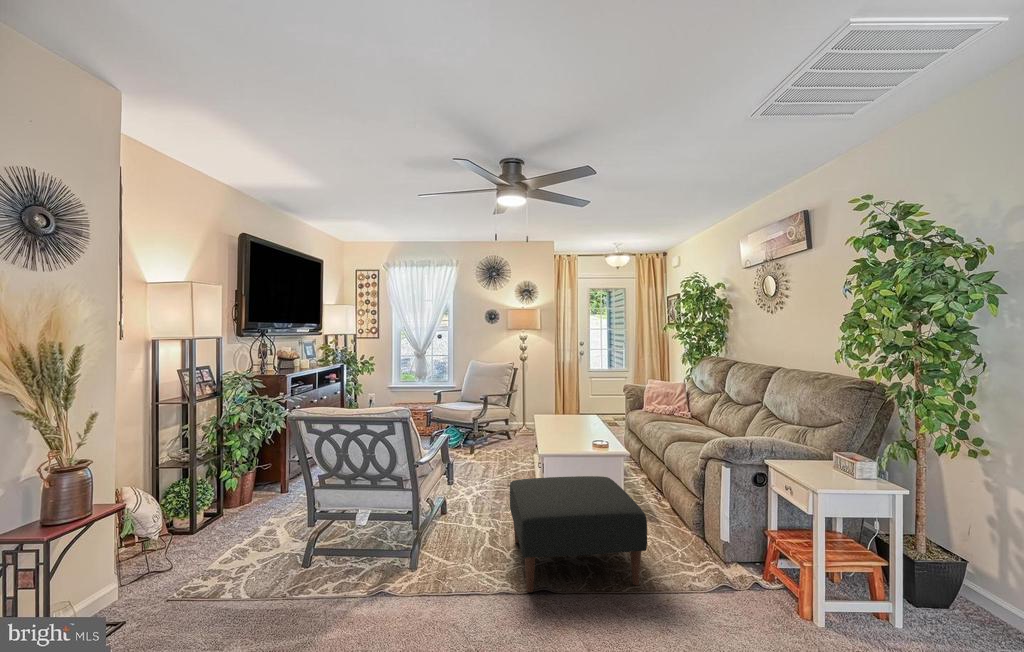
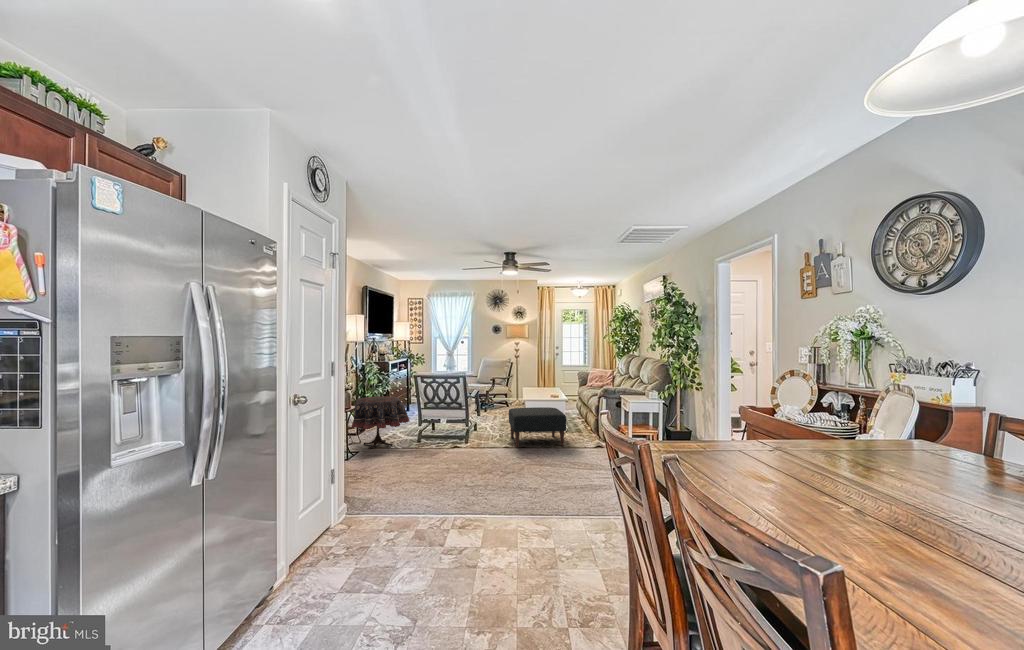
side table: none [122,458,285,599] -> present [352,396,409,449]

